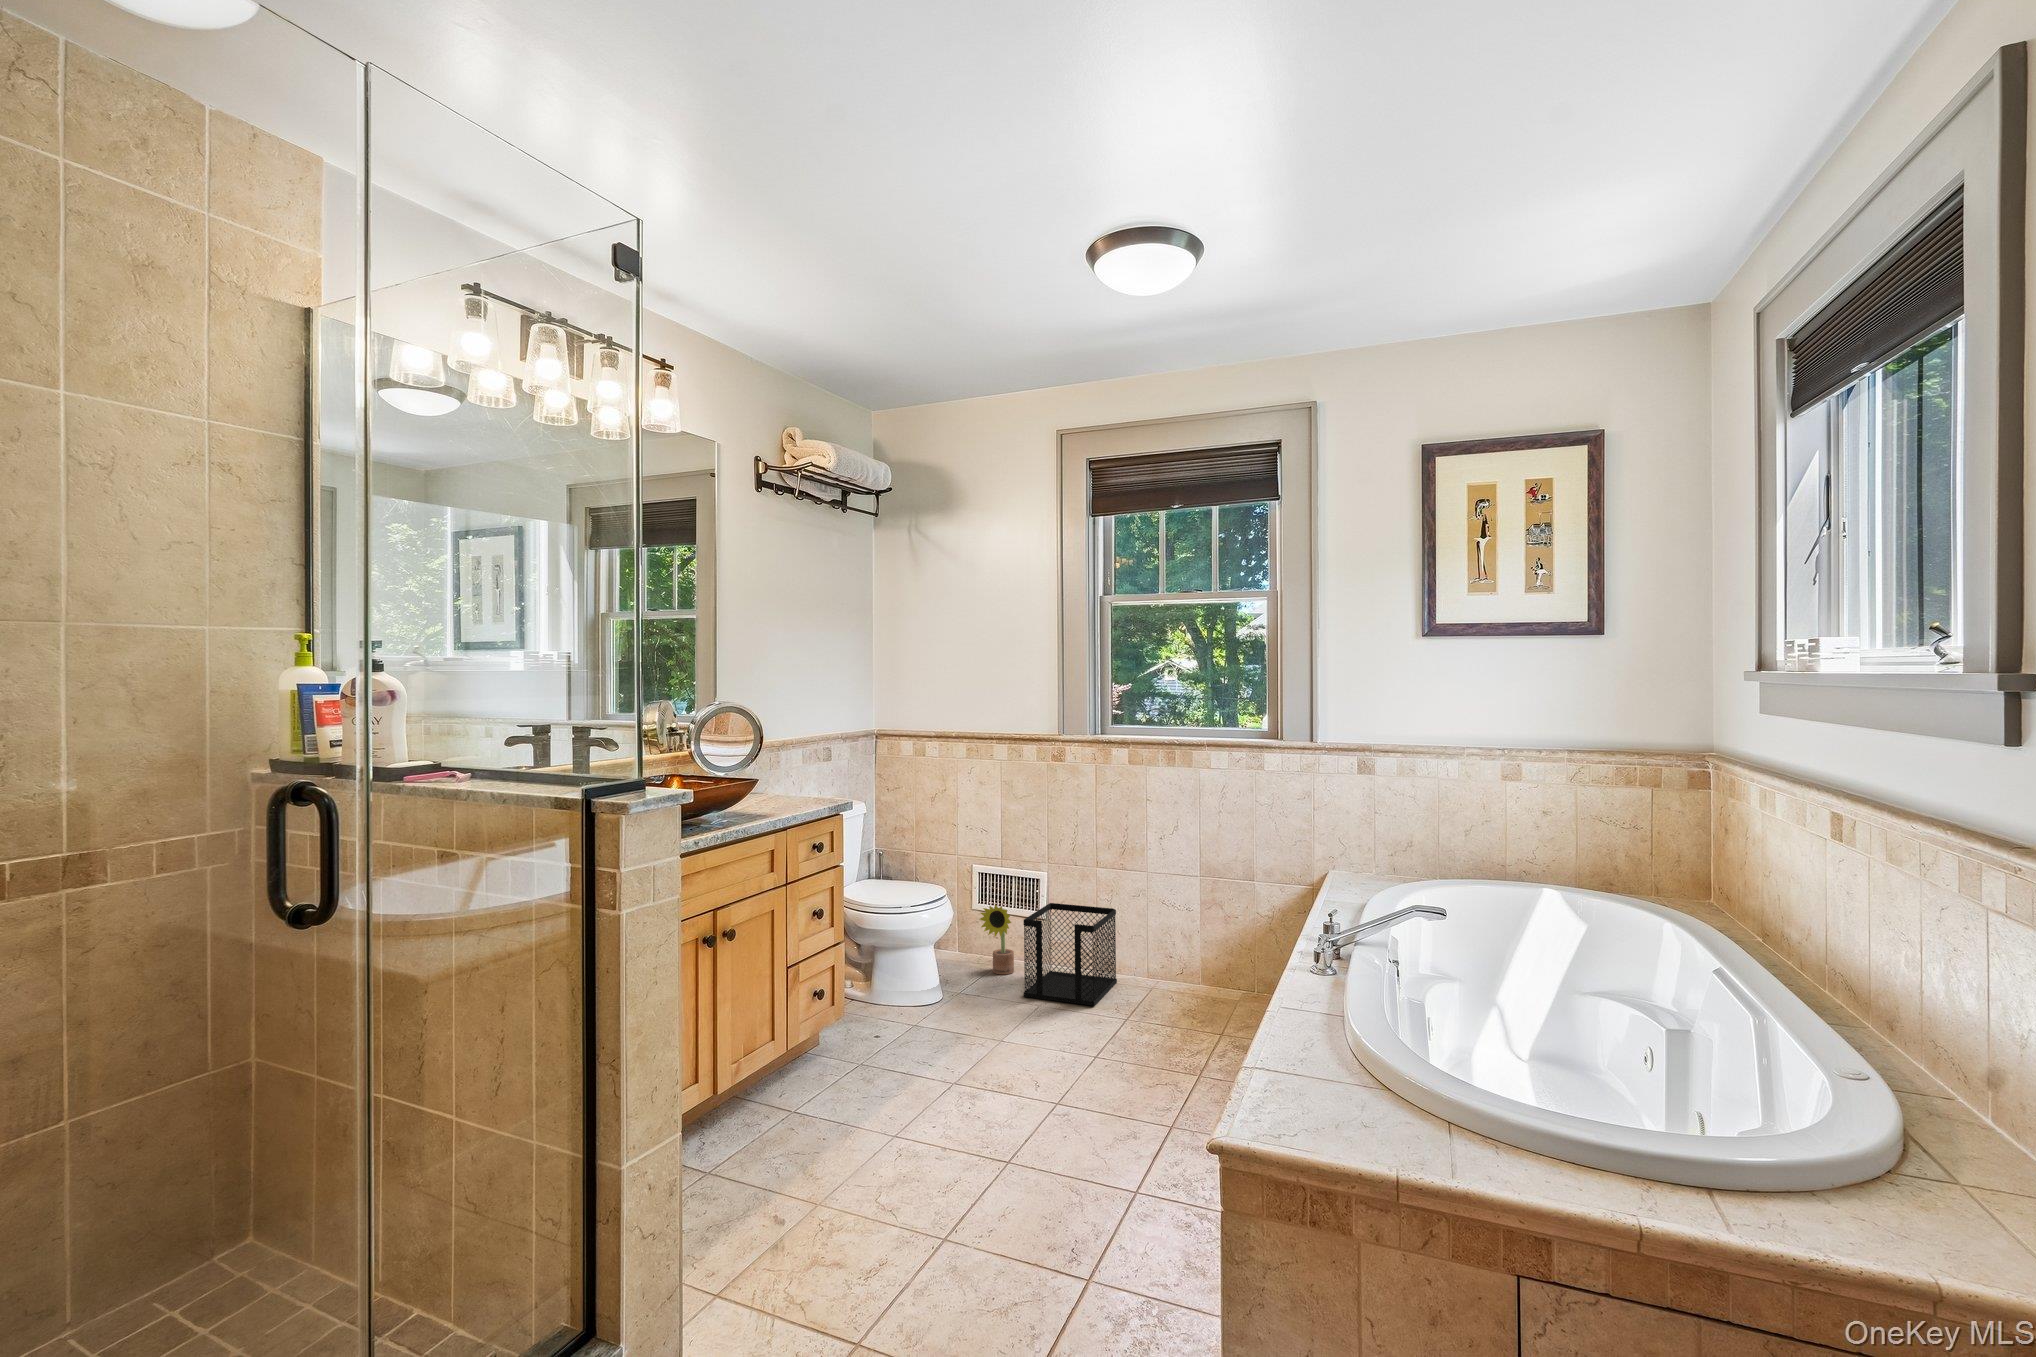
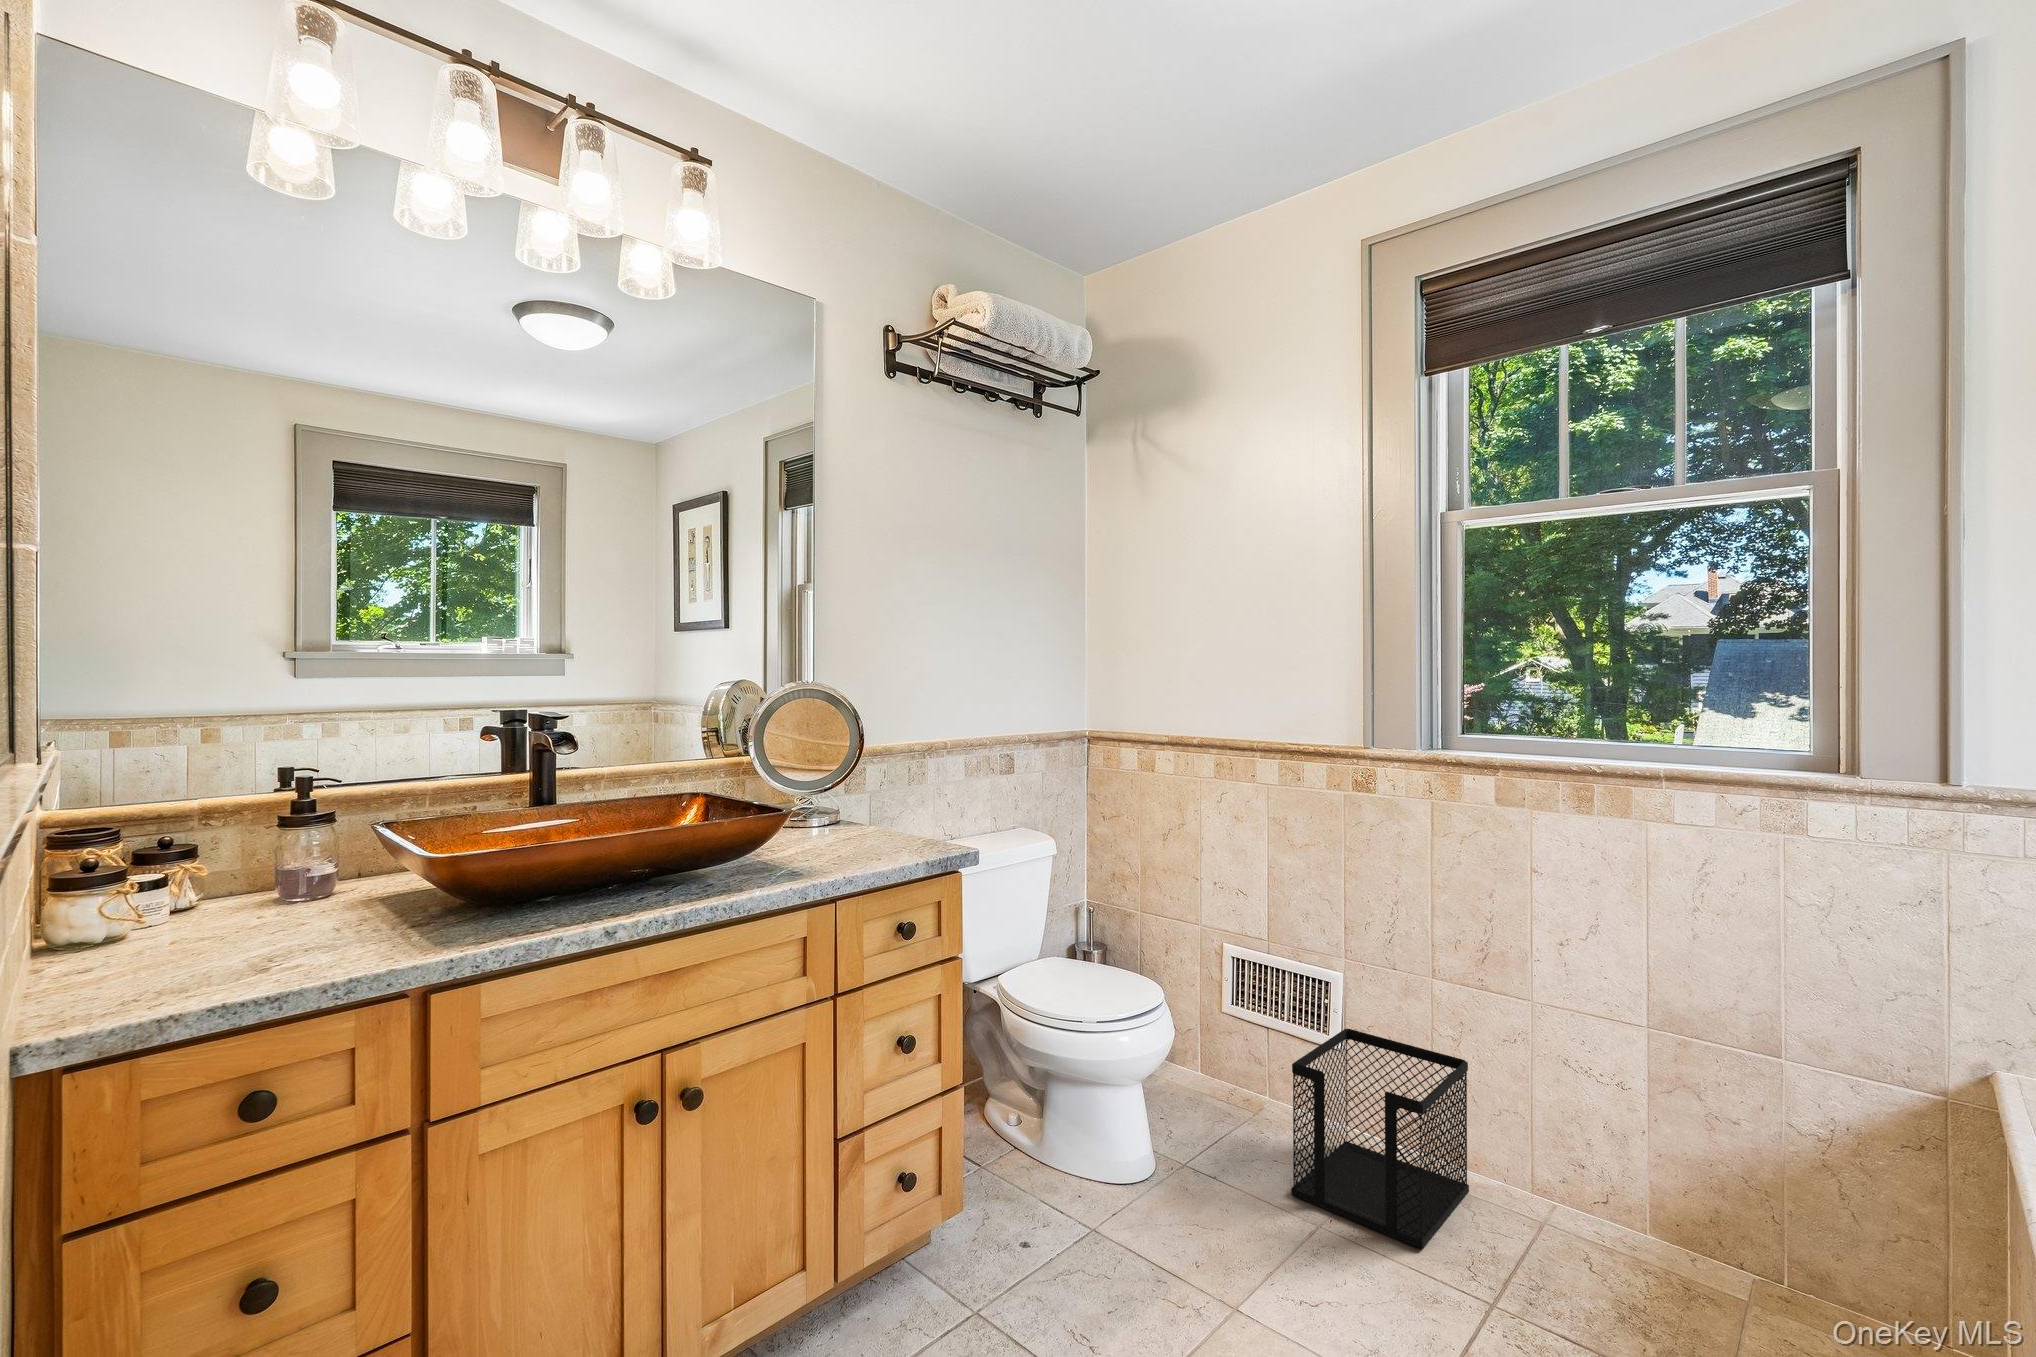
decorative plant: present [979,905,1014,974] -> none [1225,1019,1284,1133]

